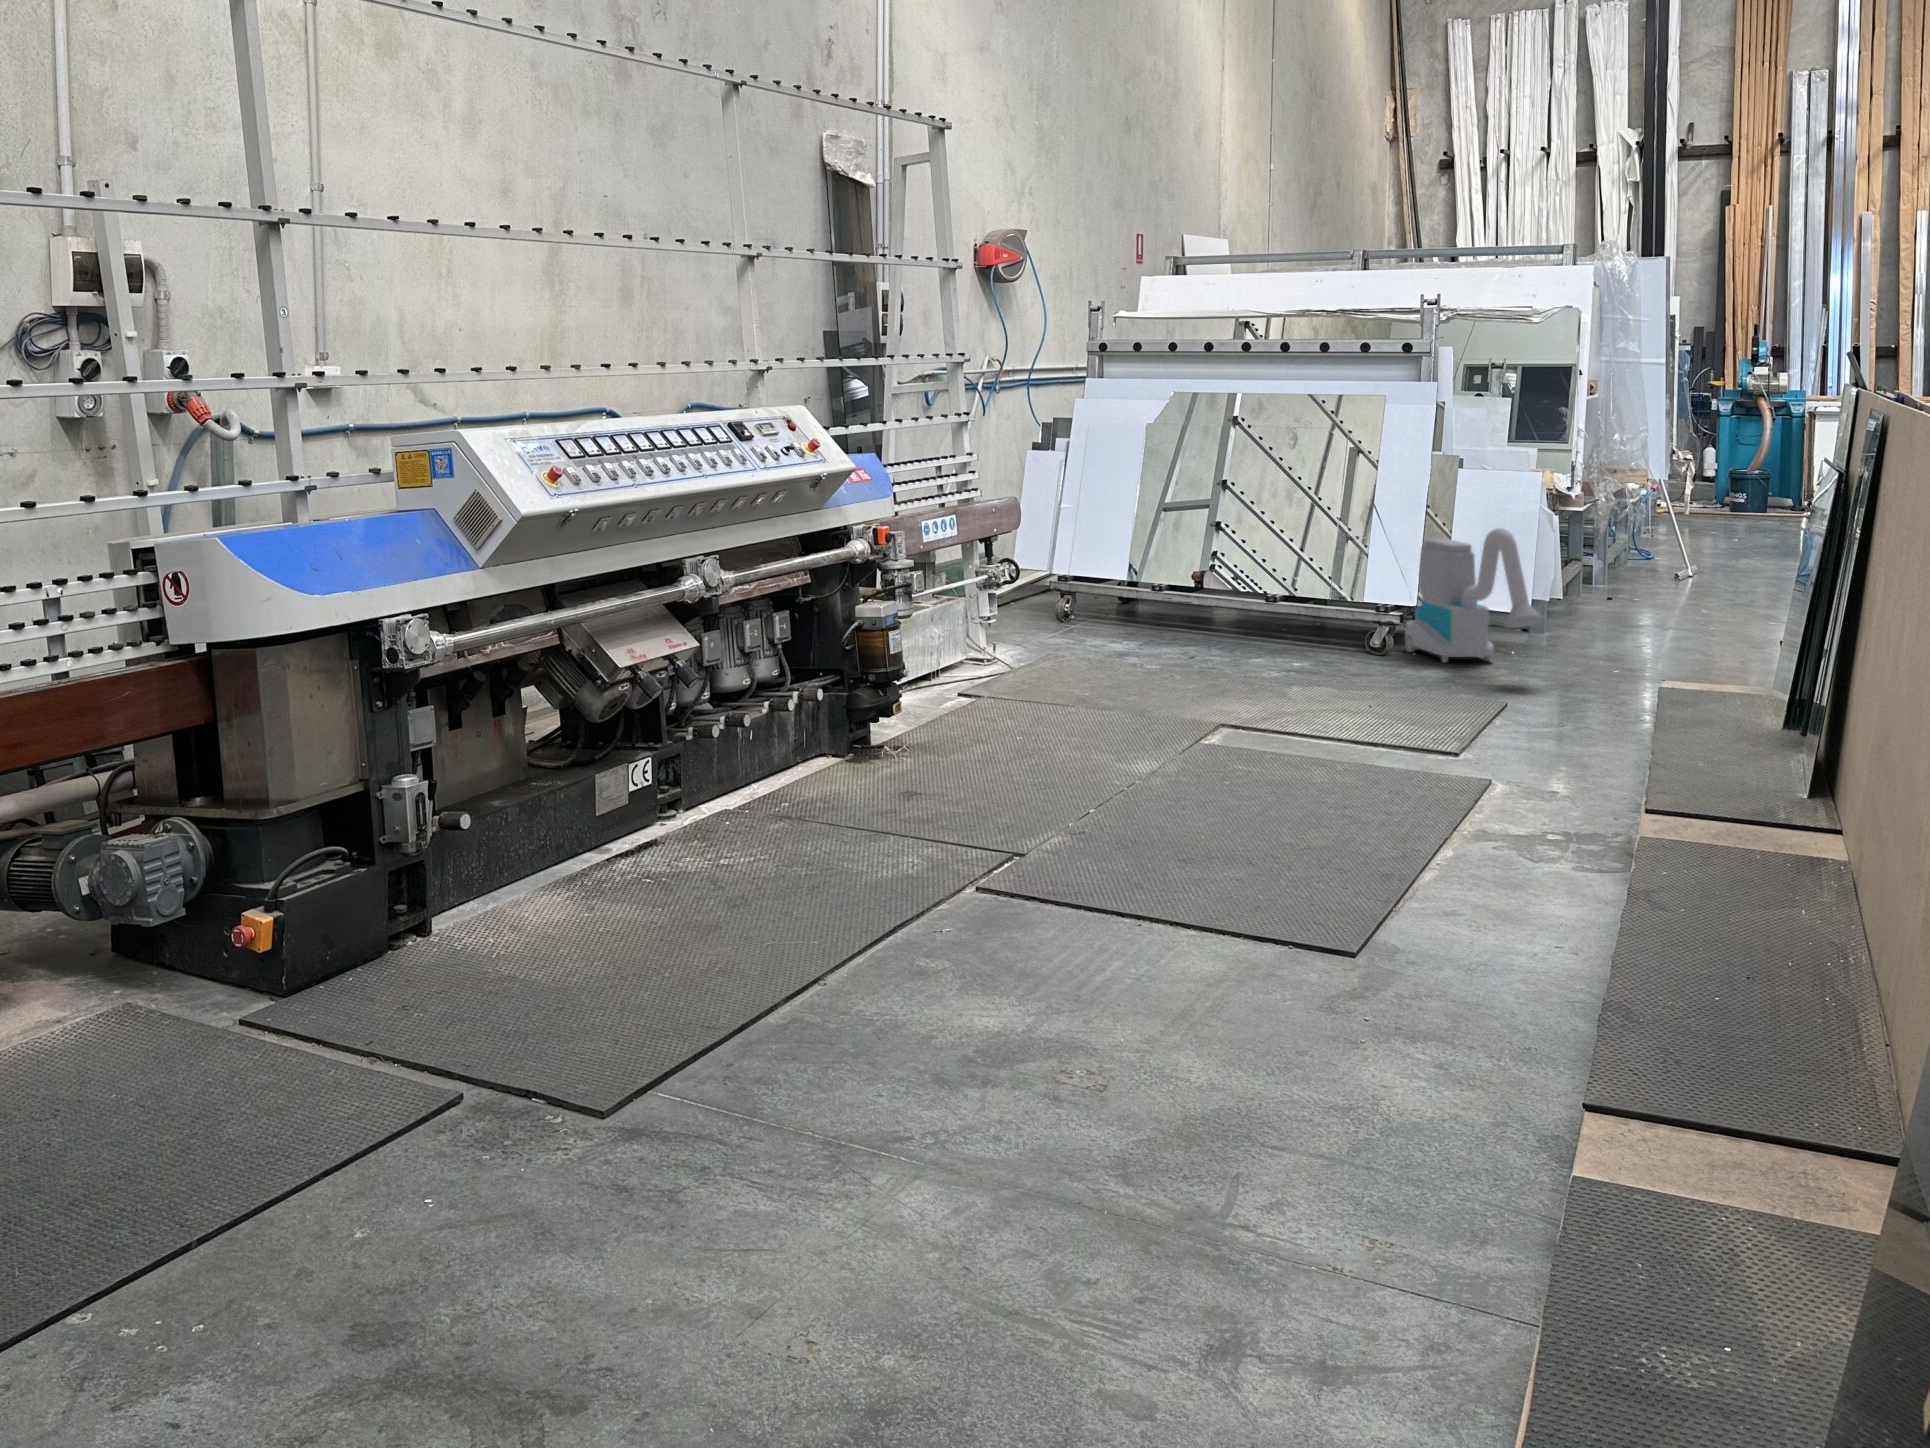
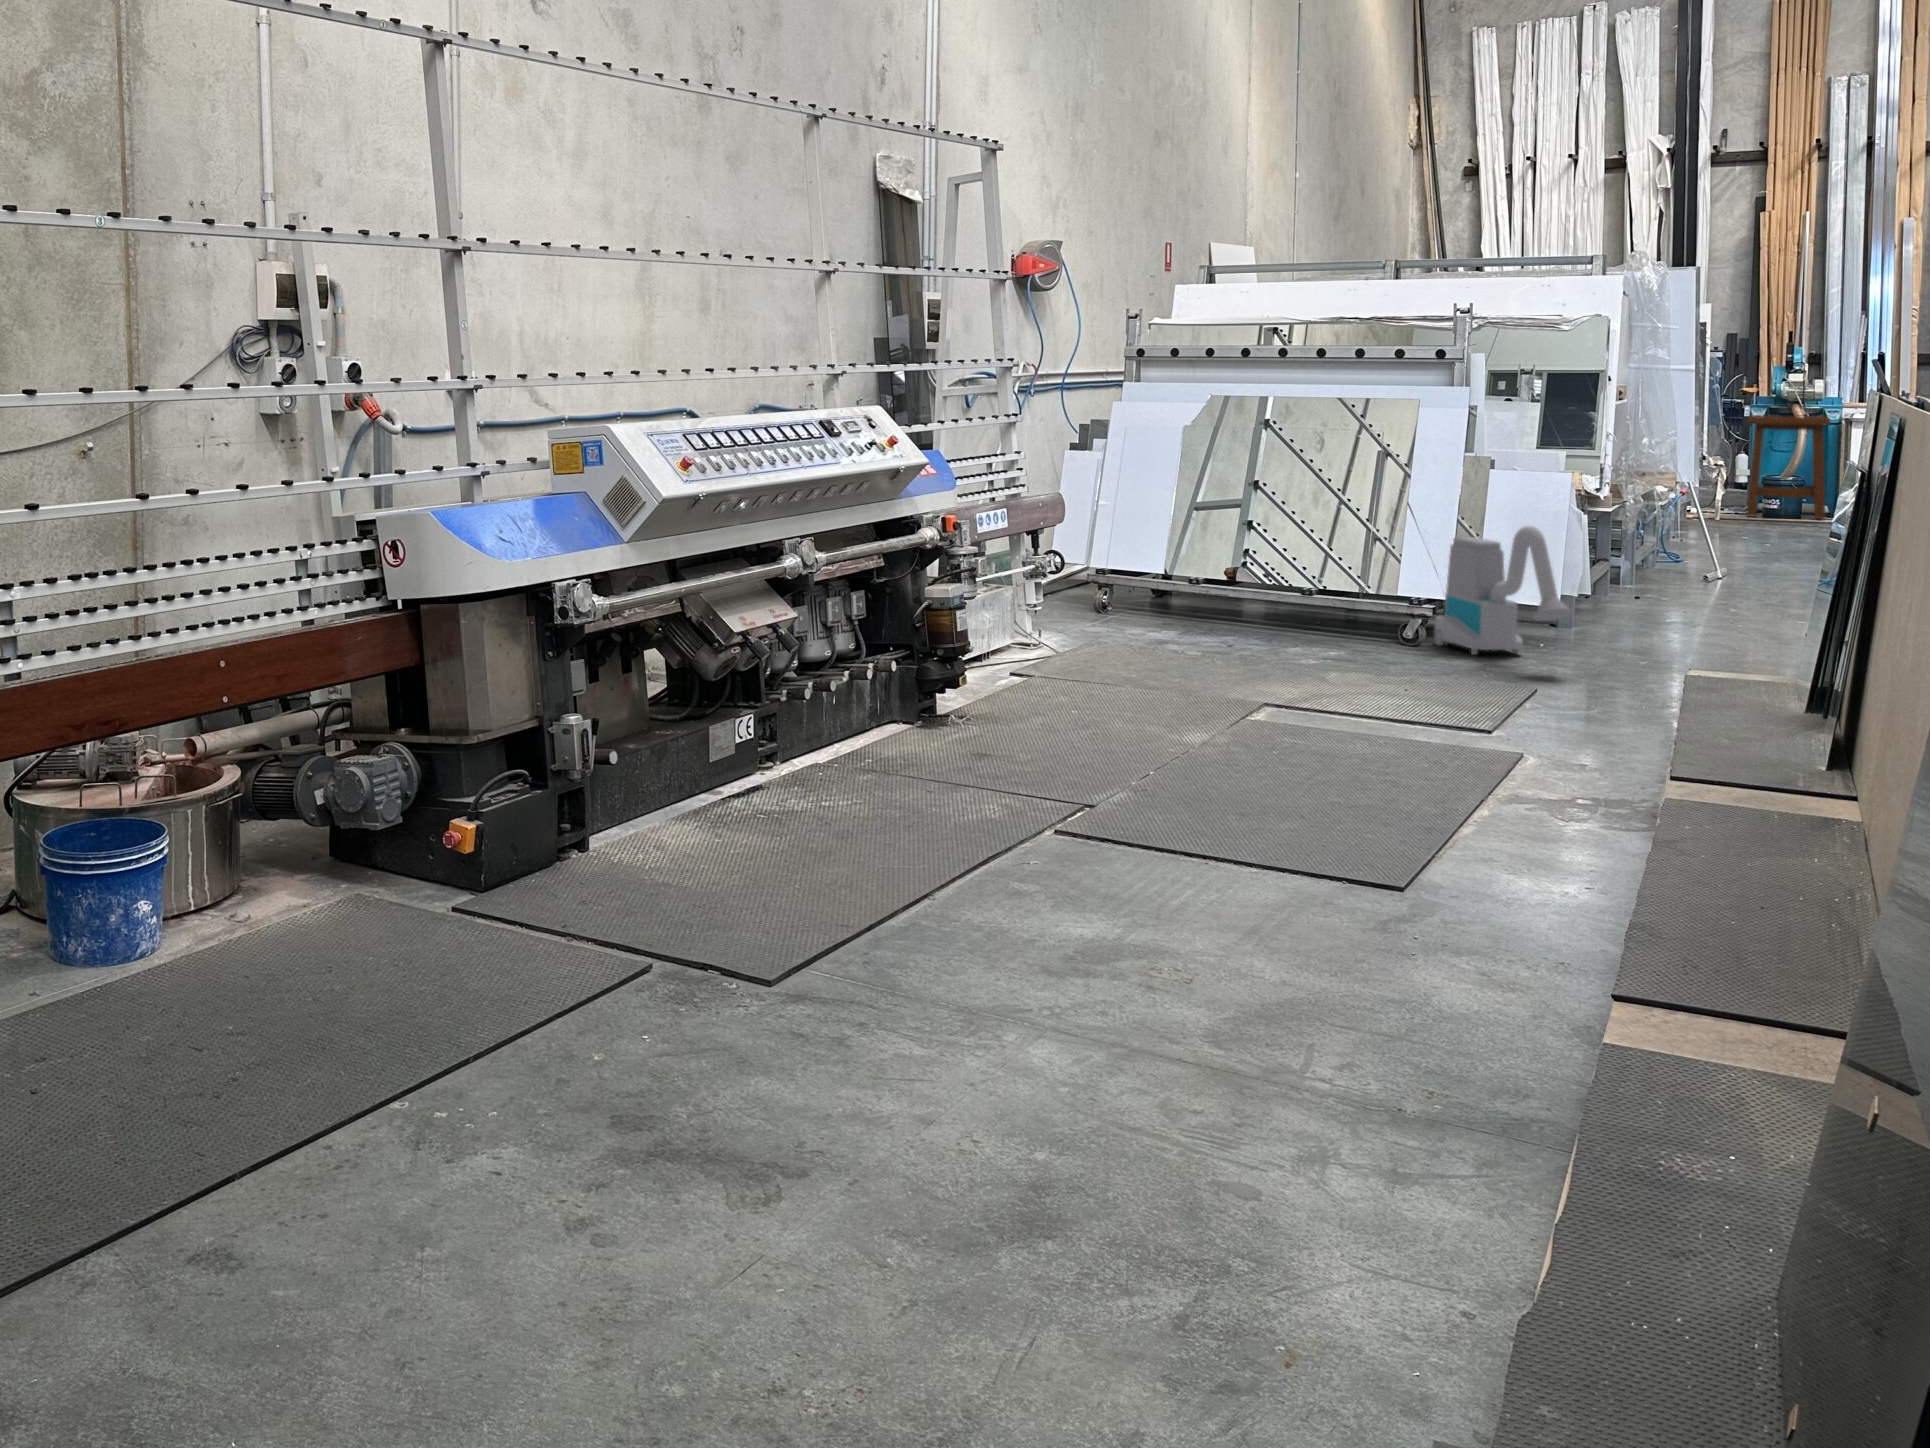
stool: none [1711,406,1790,509] -> present [1746,415,1830,519]

